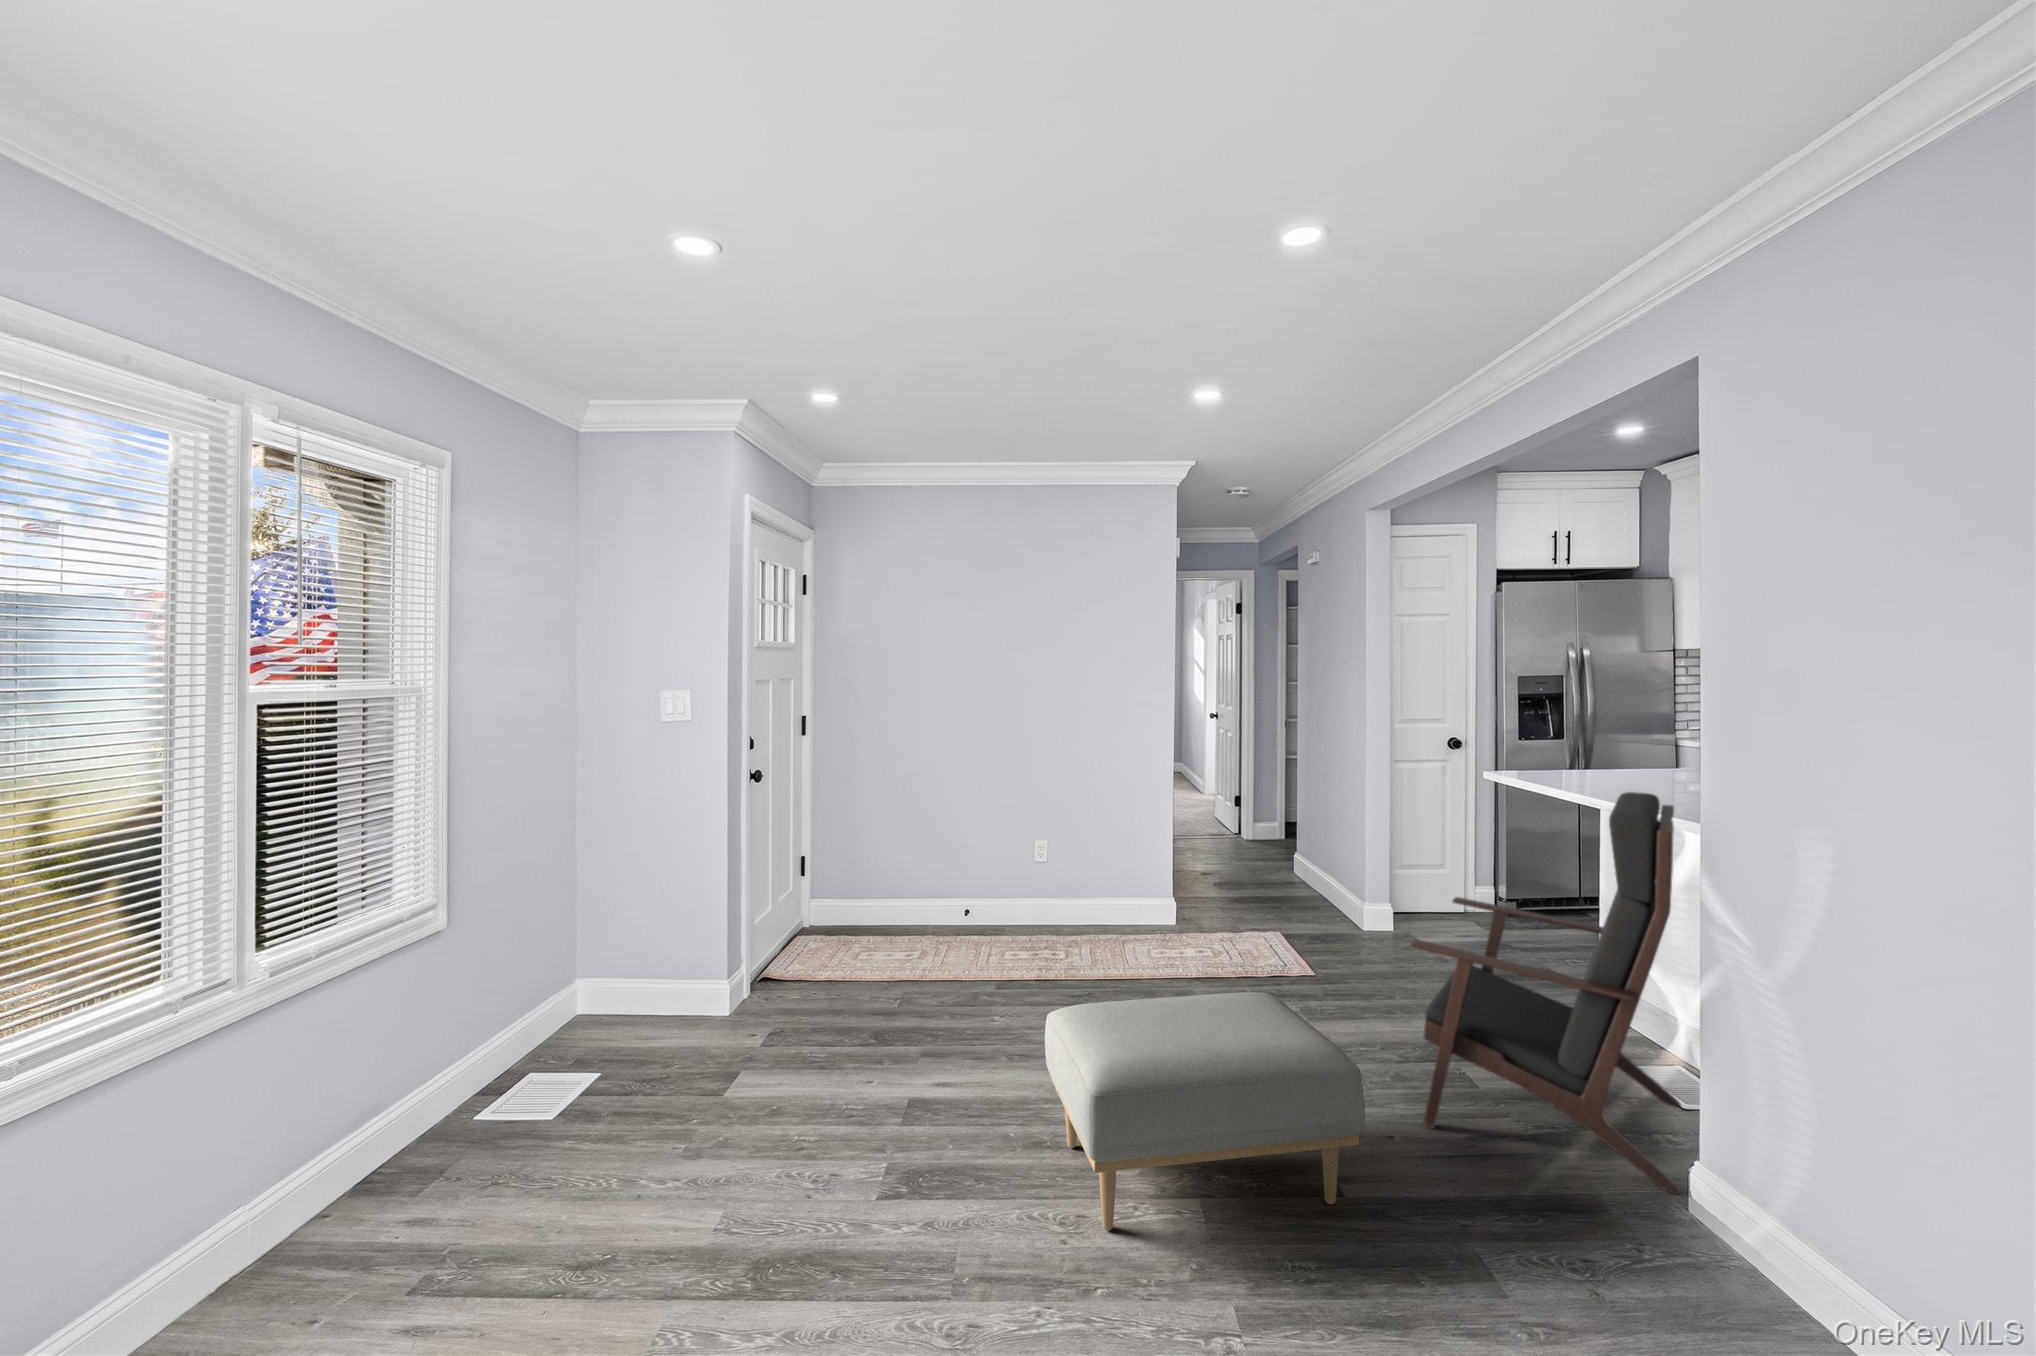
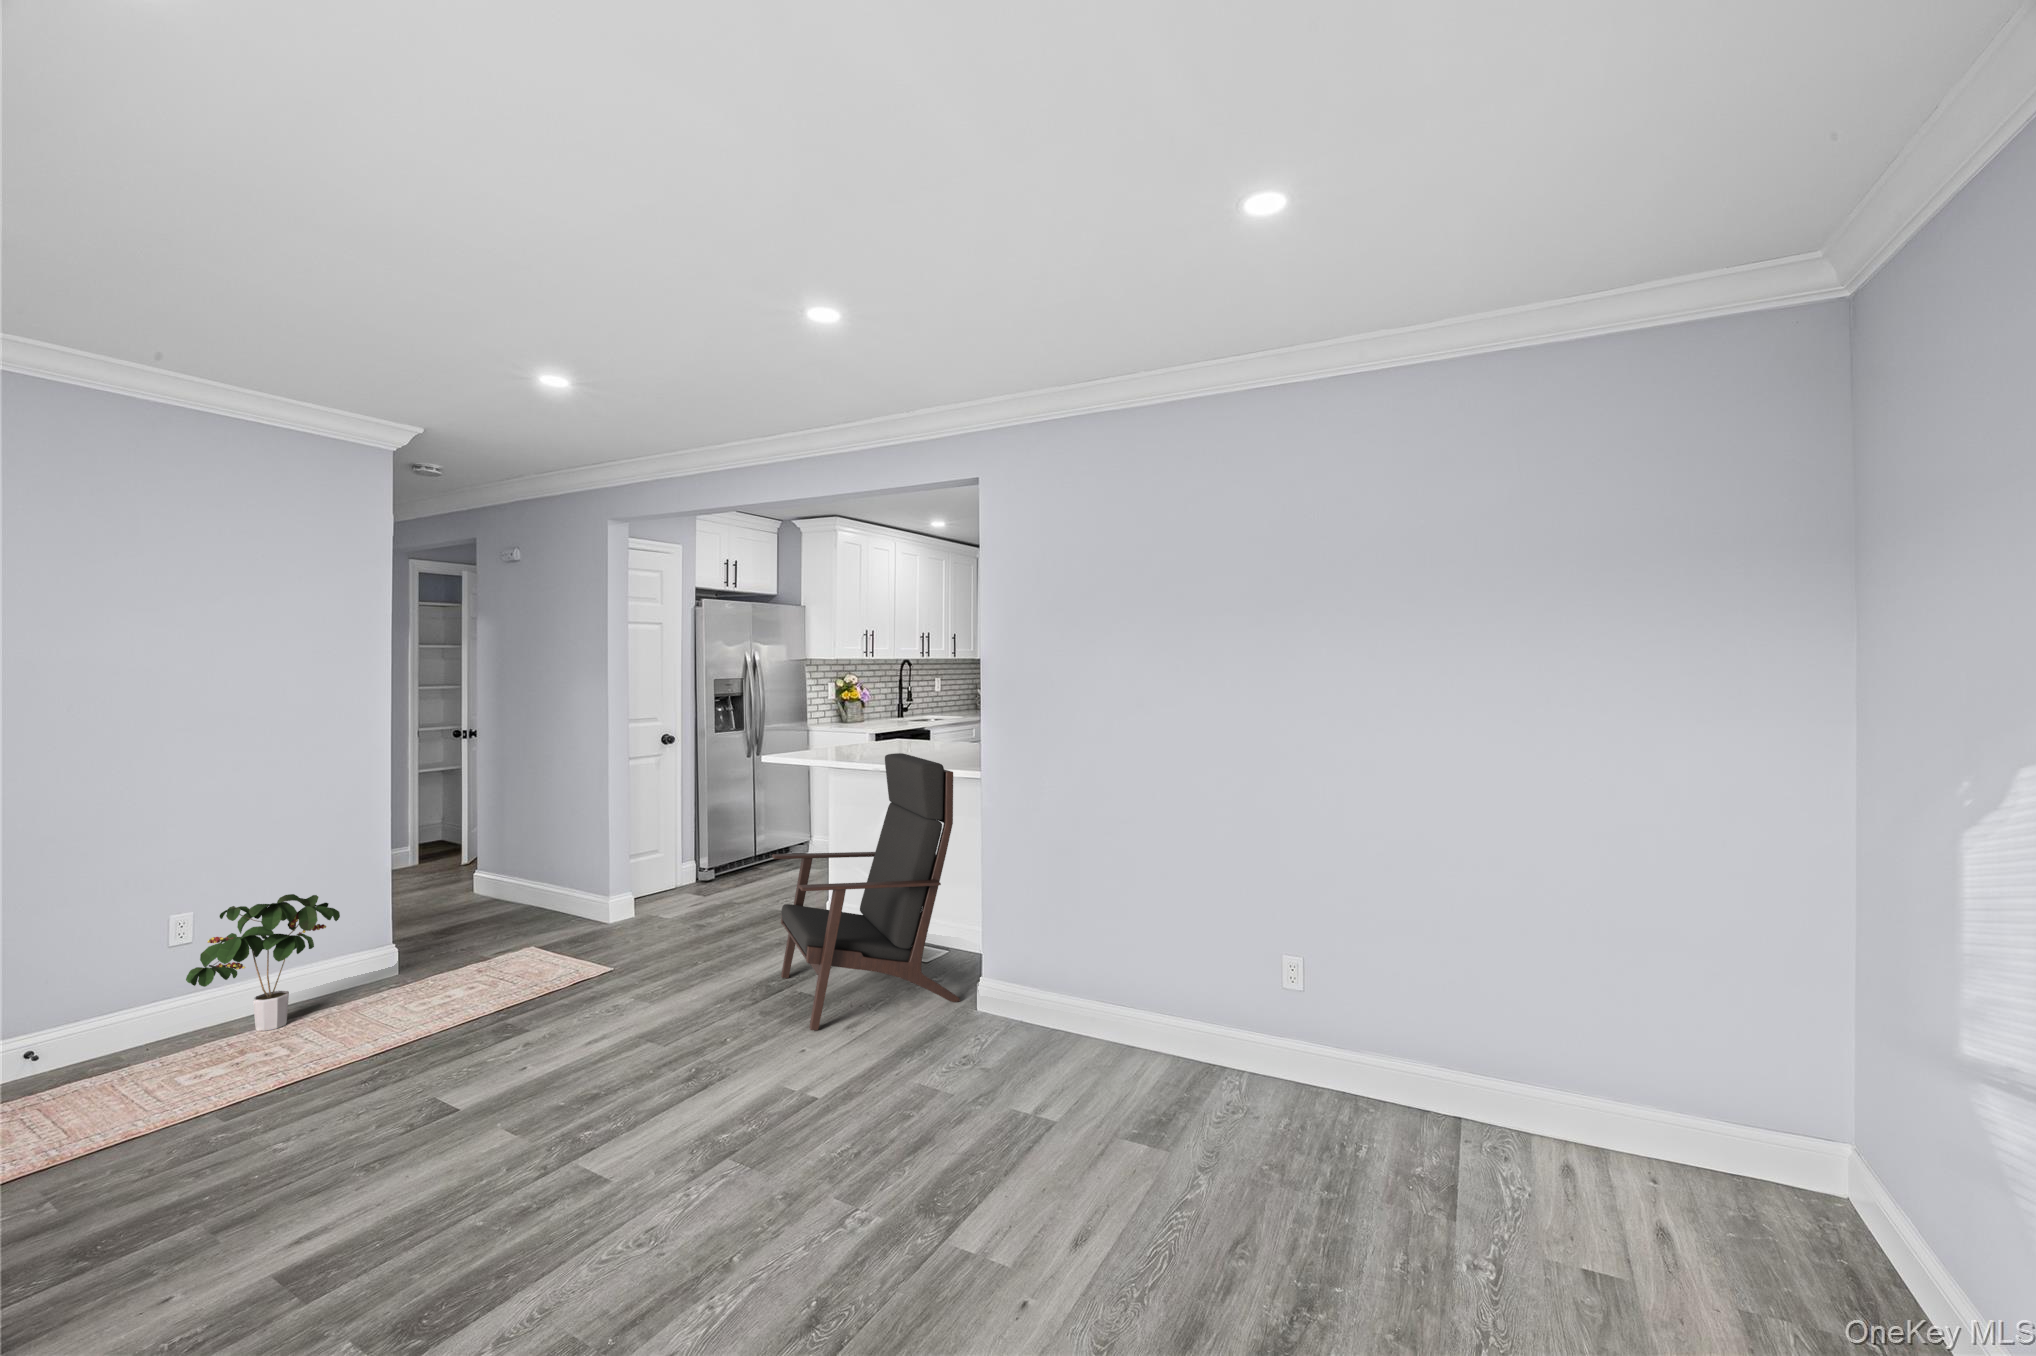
potted plant: none [1033,839,1123,938] -> present [186,894,340,1031]
ottoman: present [1045,992,1365,1230] -> none [522,964,841,1223]

